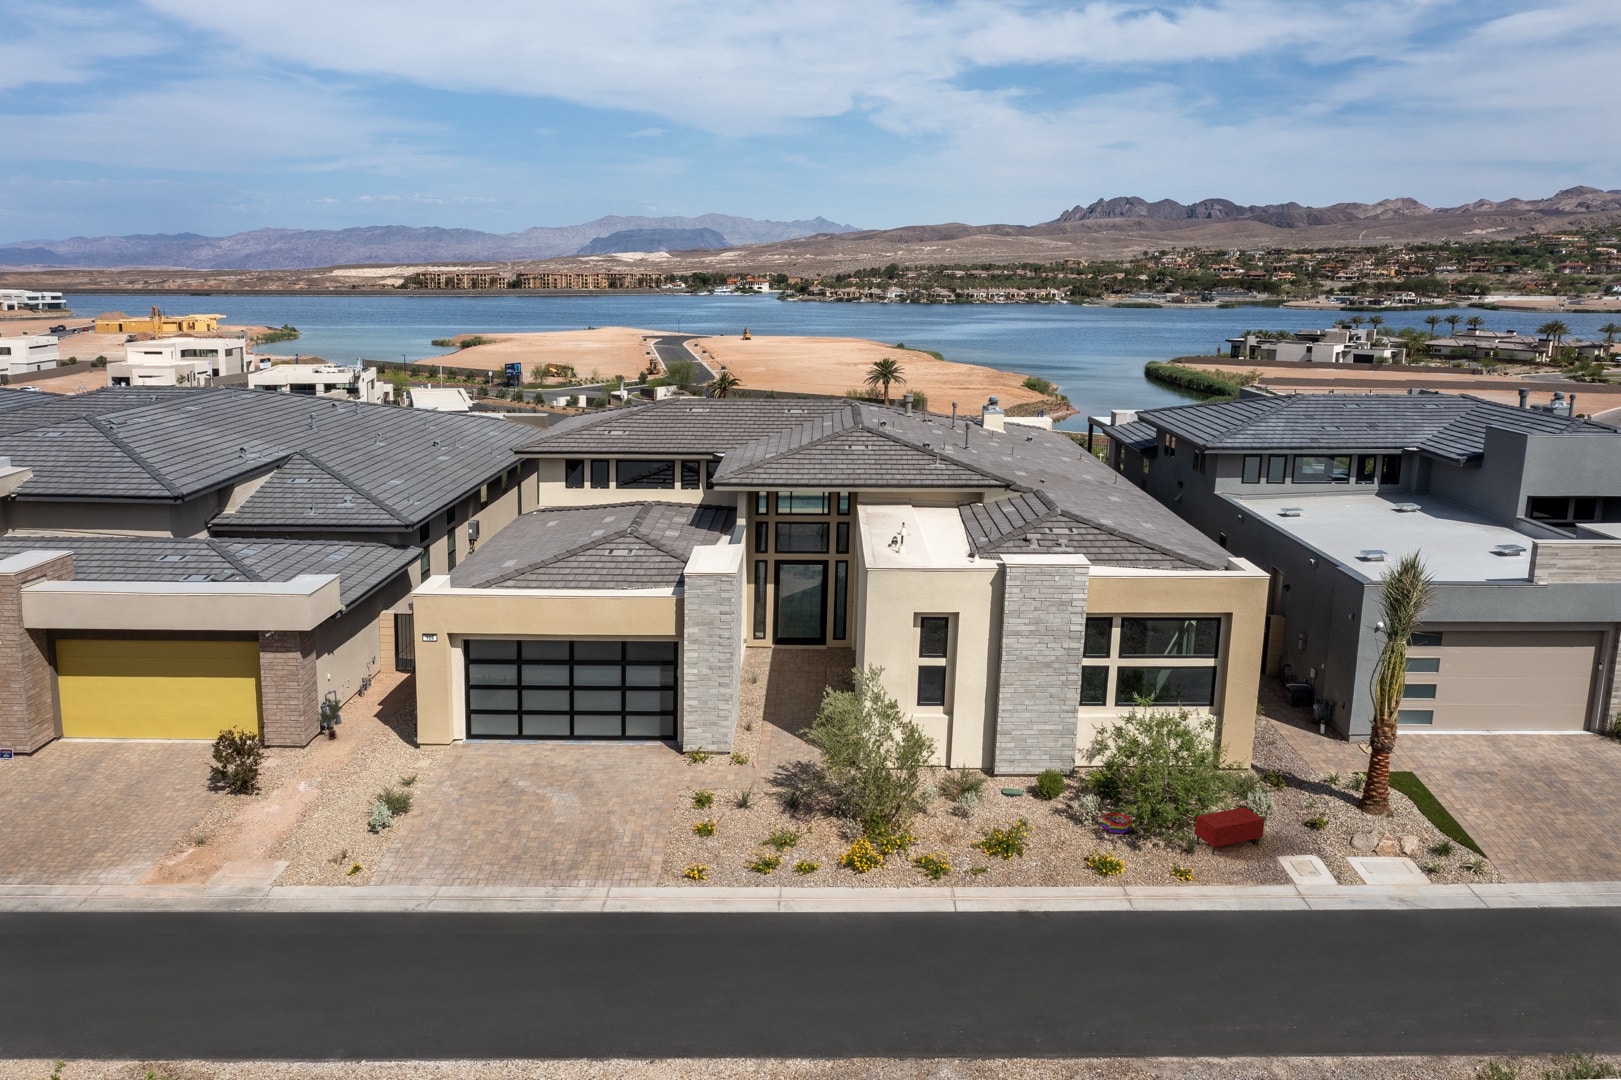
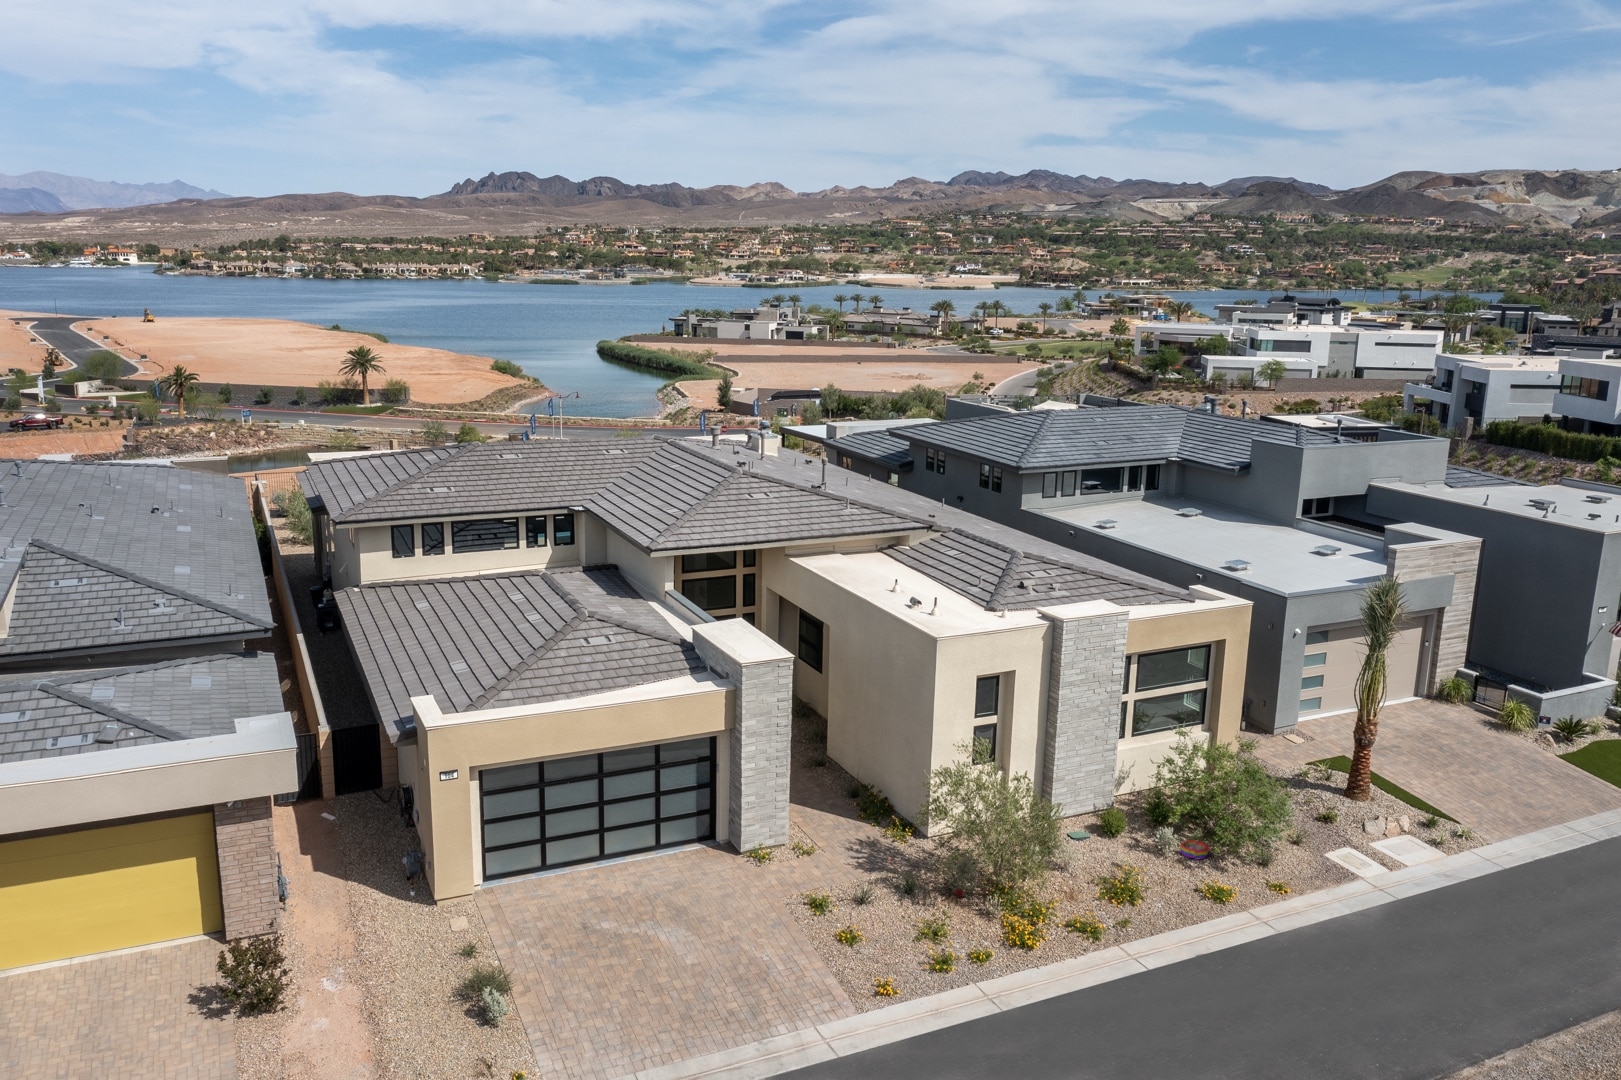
potted tree: present [318,699,342,739] -> present [946,851,979,897]
bench: present [1195,807,1264,854] -> none [1263,815,1313,863]

